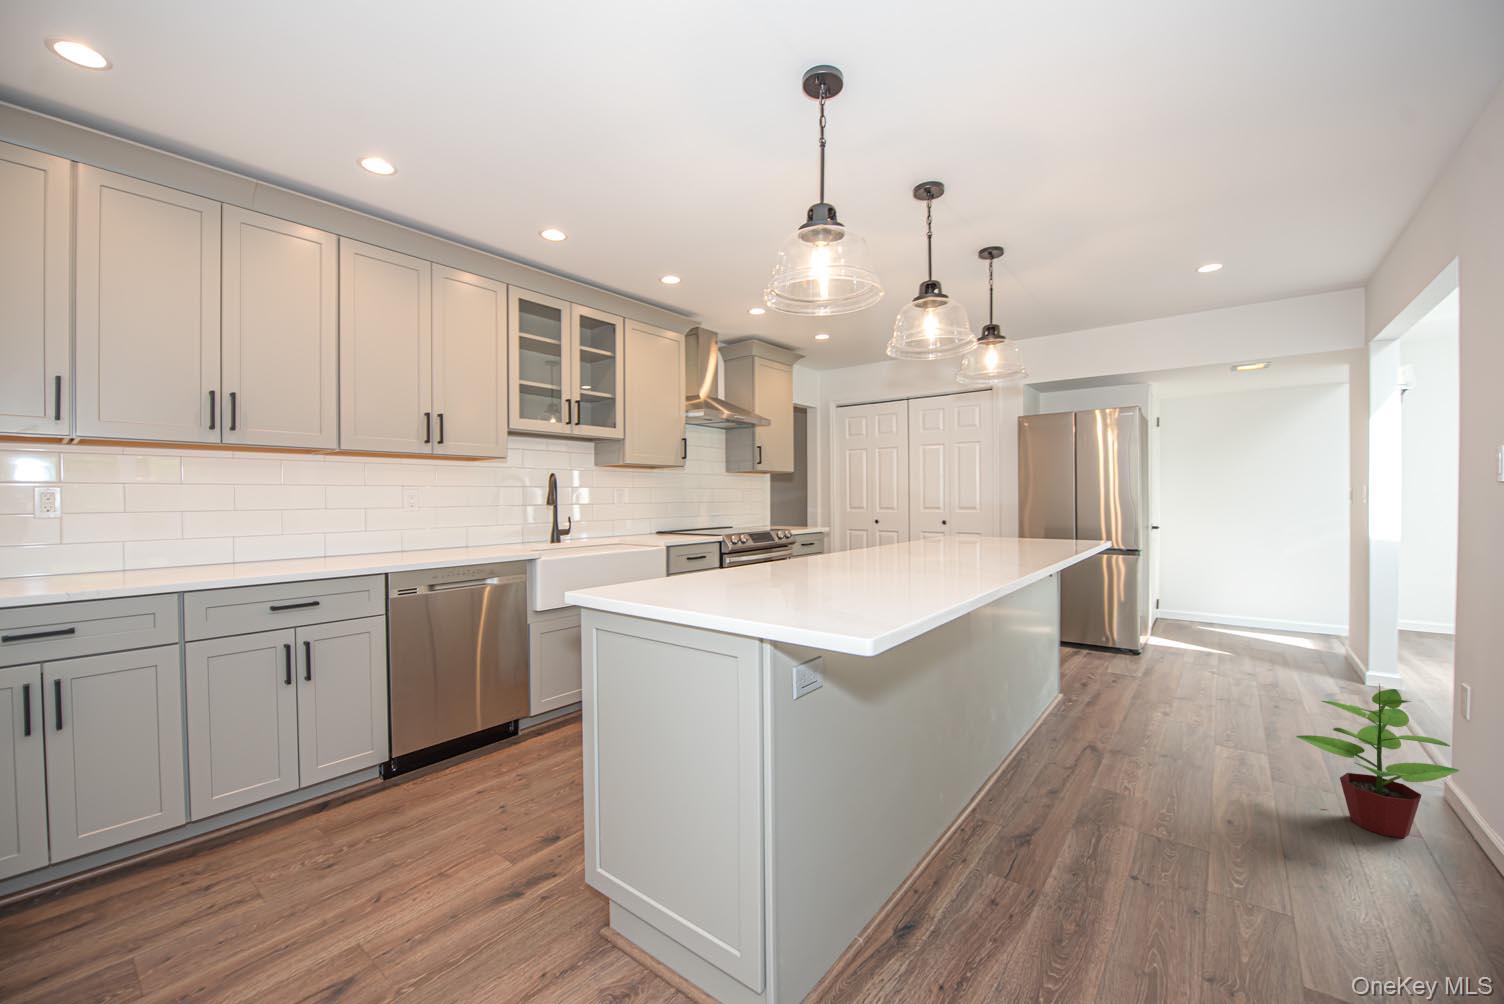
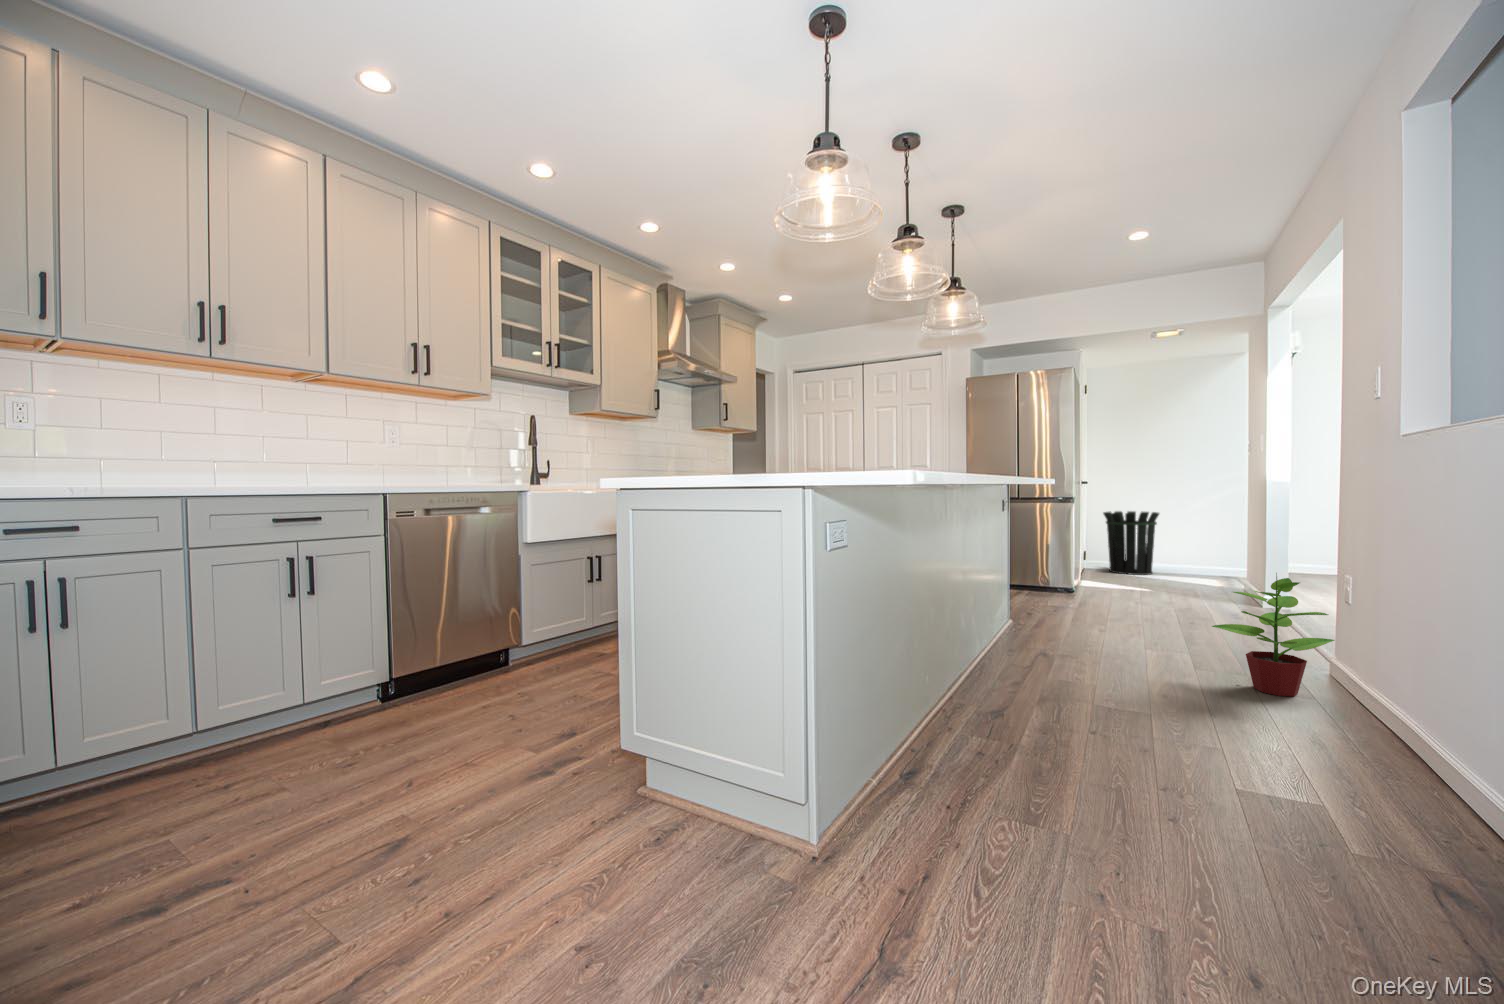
waste bin: none [1173,555,1241,628] -> present [1103,511,1159,575]

